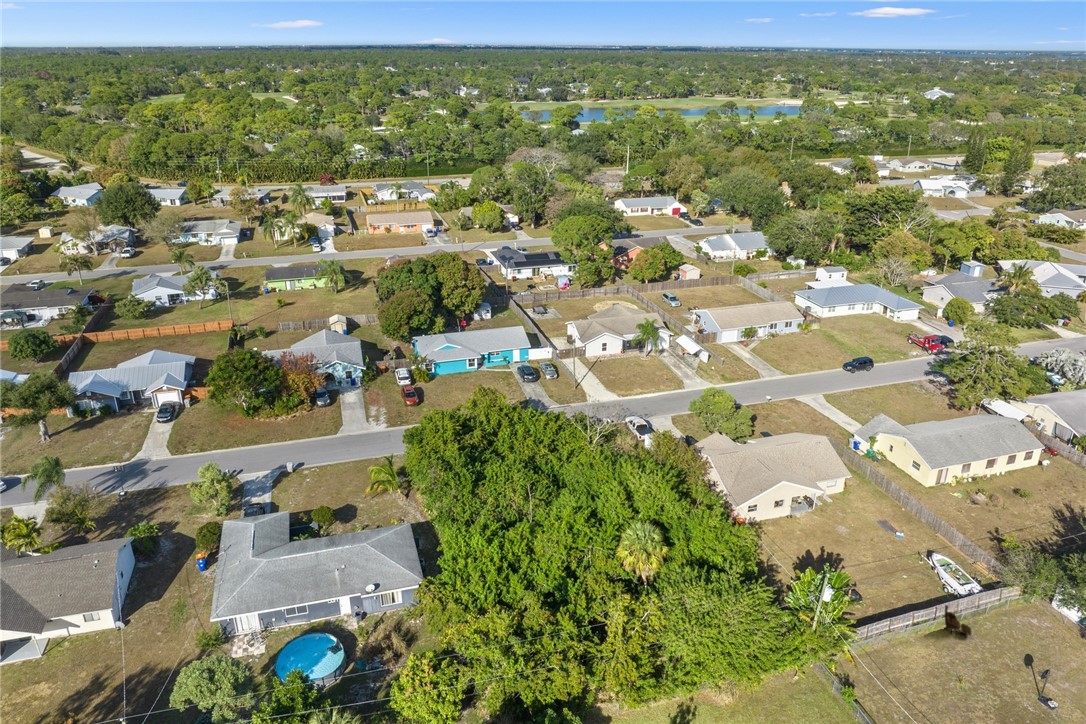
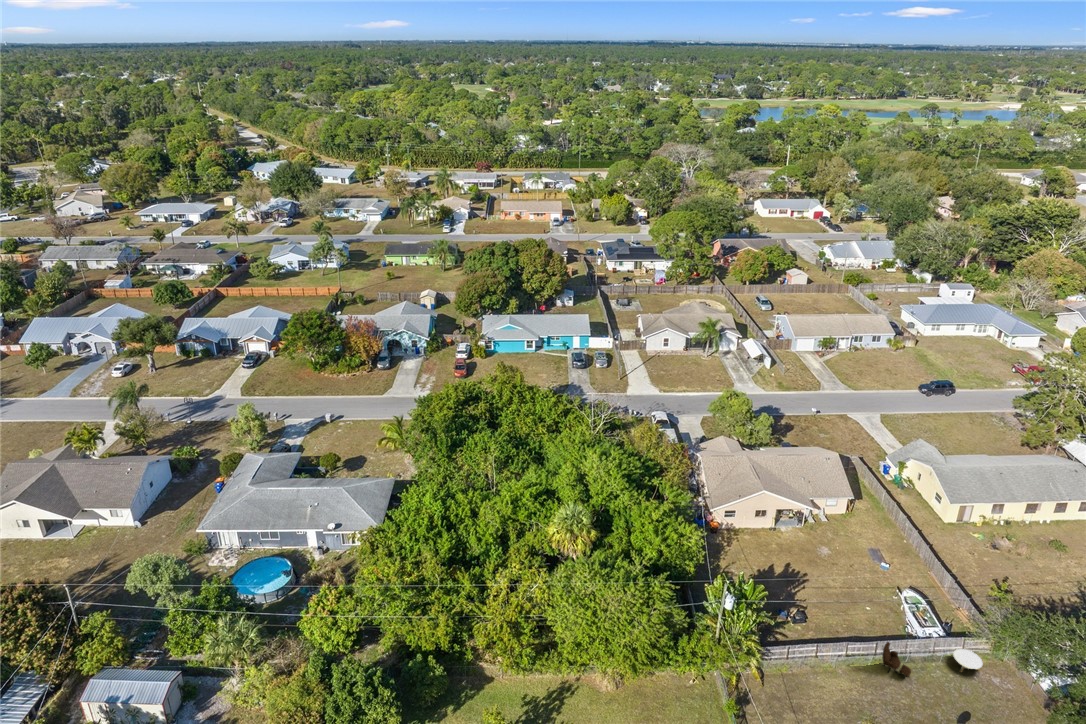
round table: none [996,599,1024,621] -> present [953,649,983,672]

